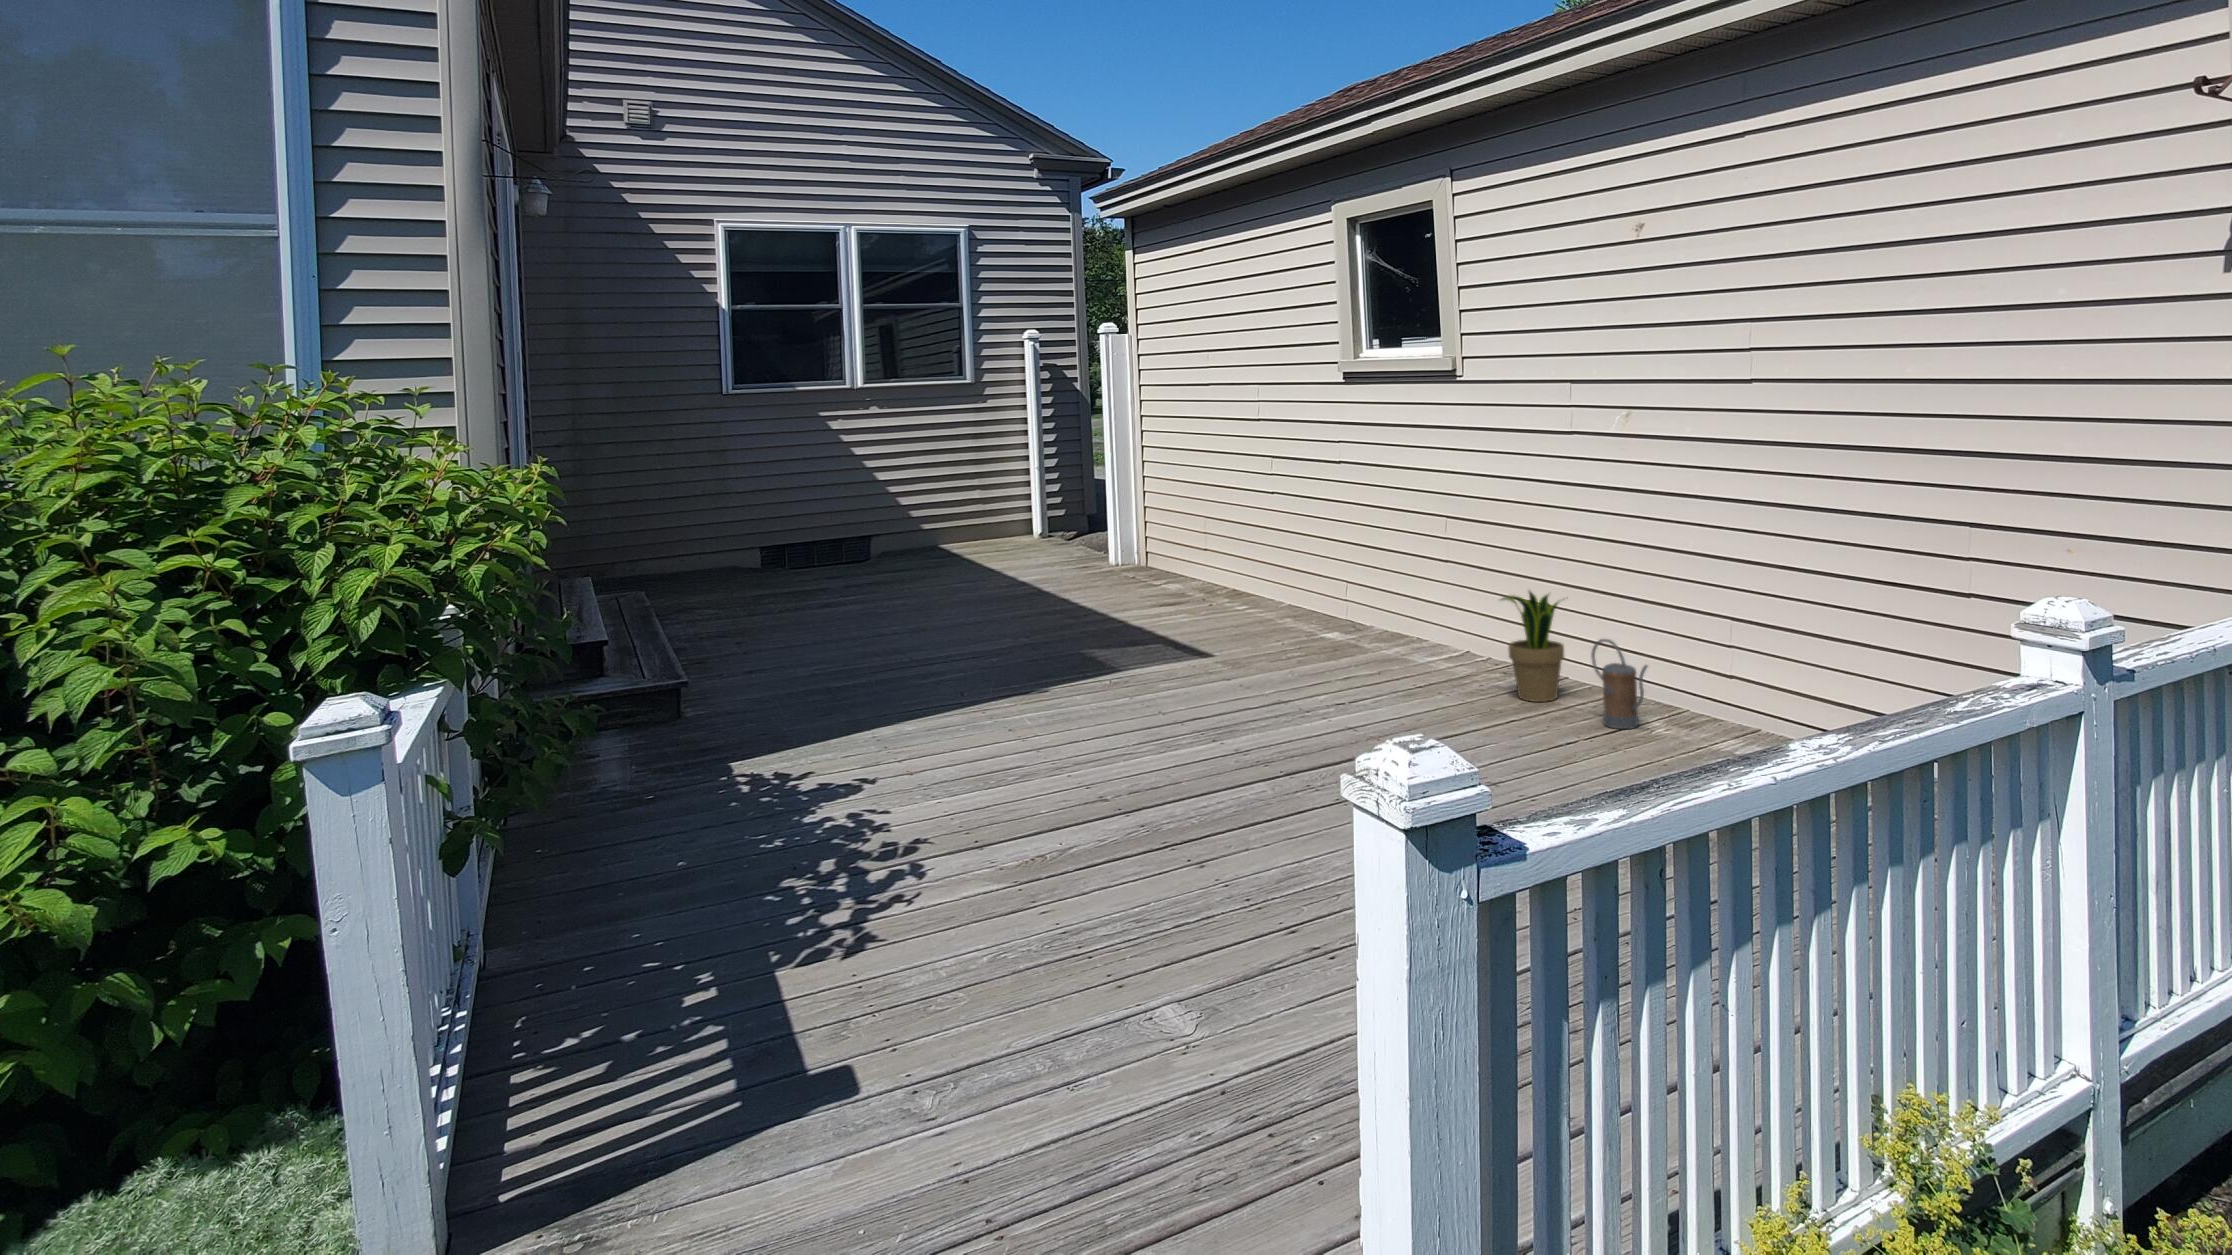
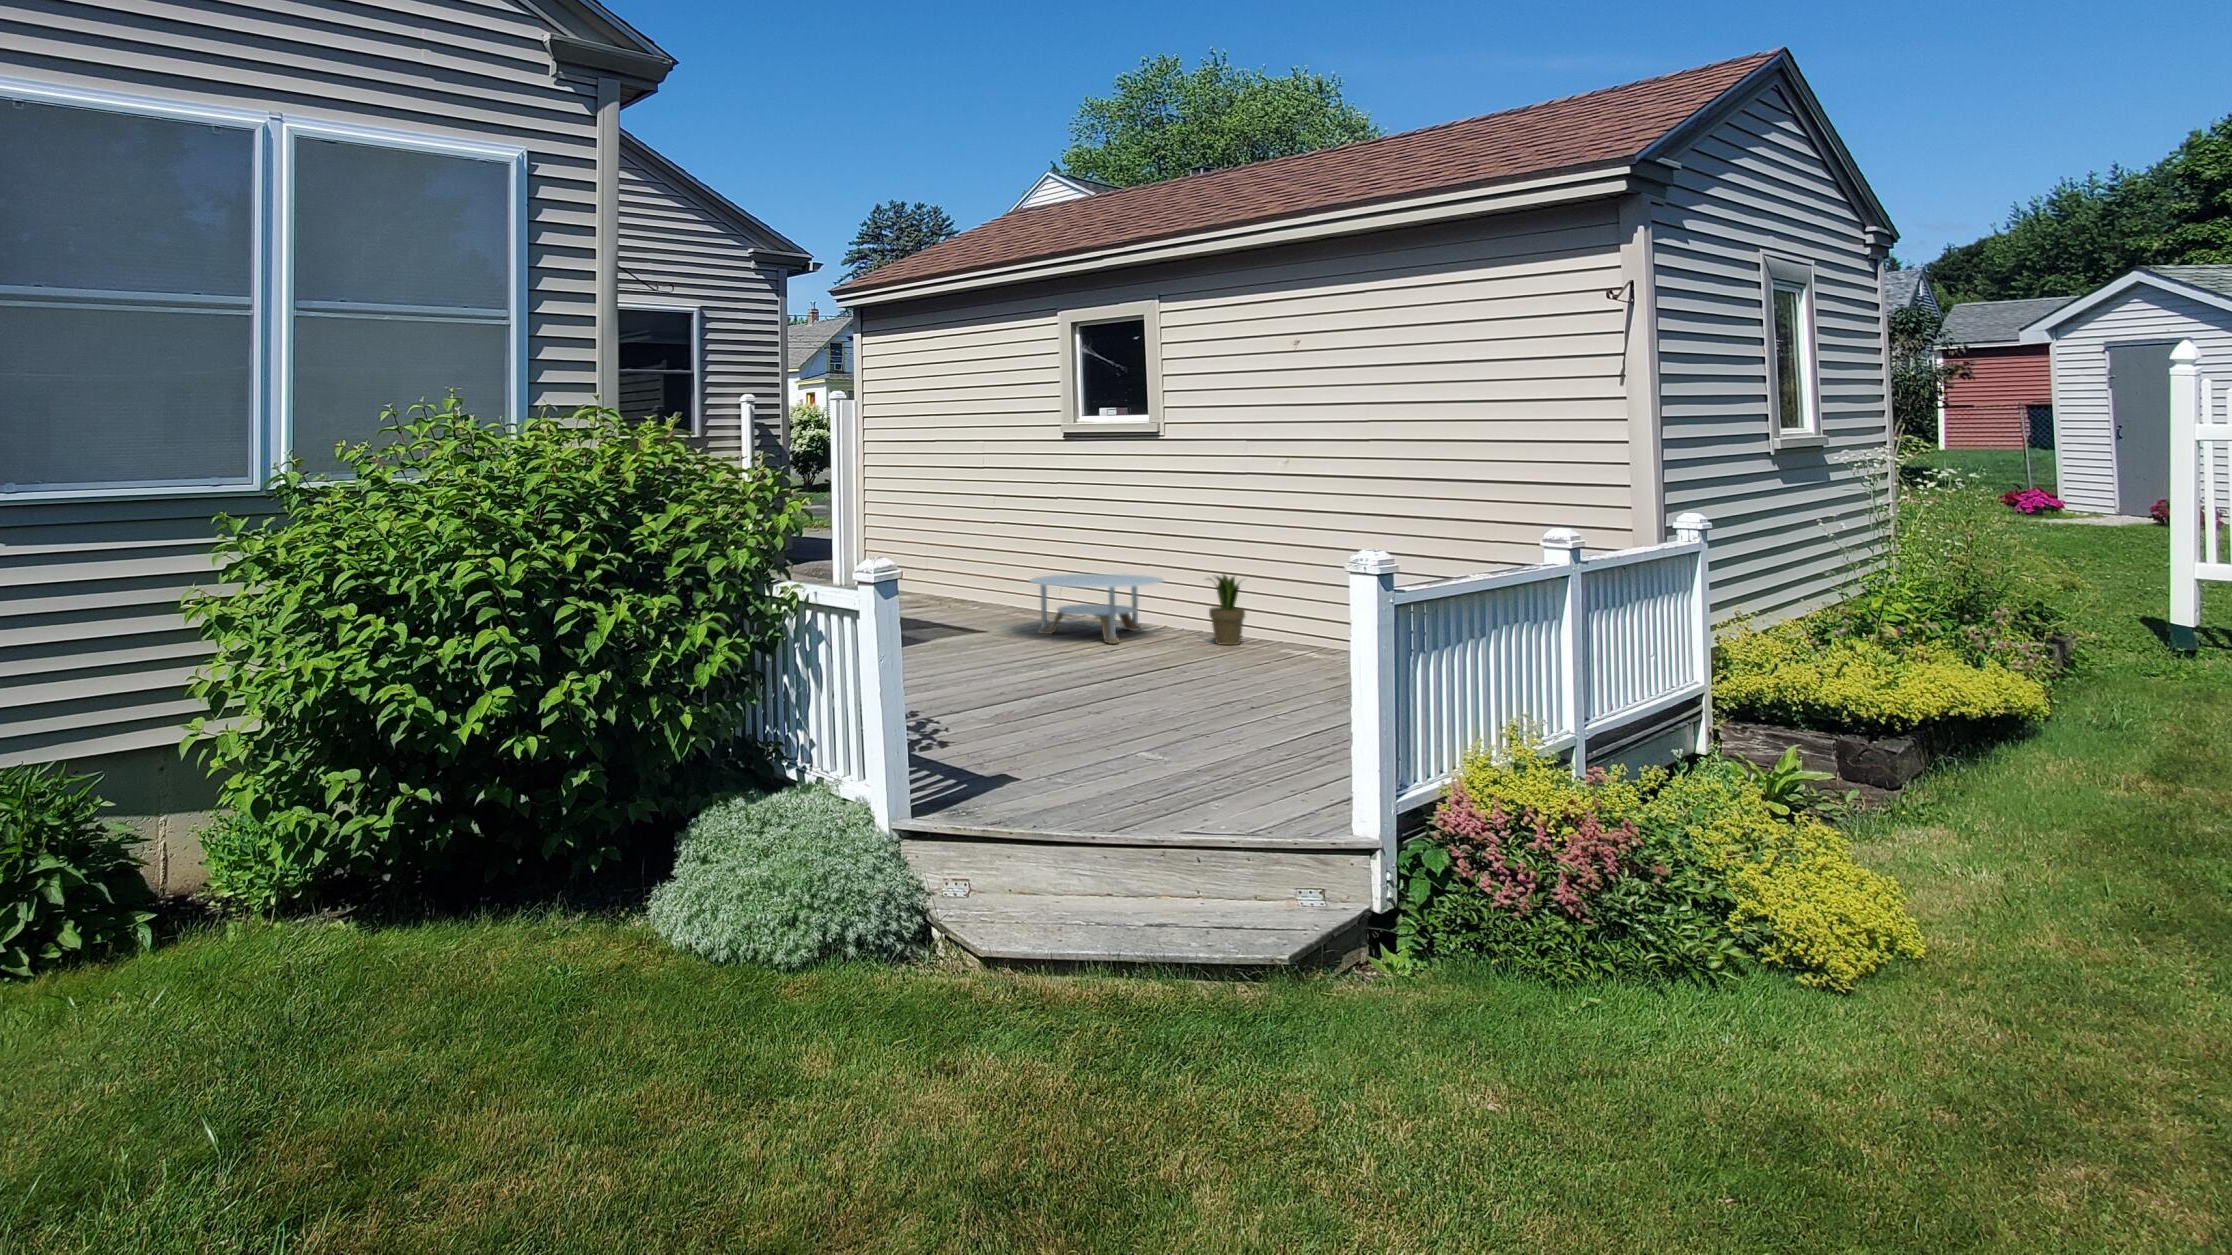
round table: none [1253,578,1453,694] -> present [1030,574,1164,644]
watering can: present [1591,639,1647,729] -> none [1268,600,1308,655]

